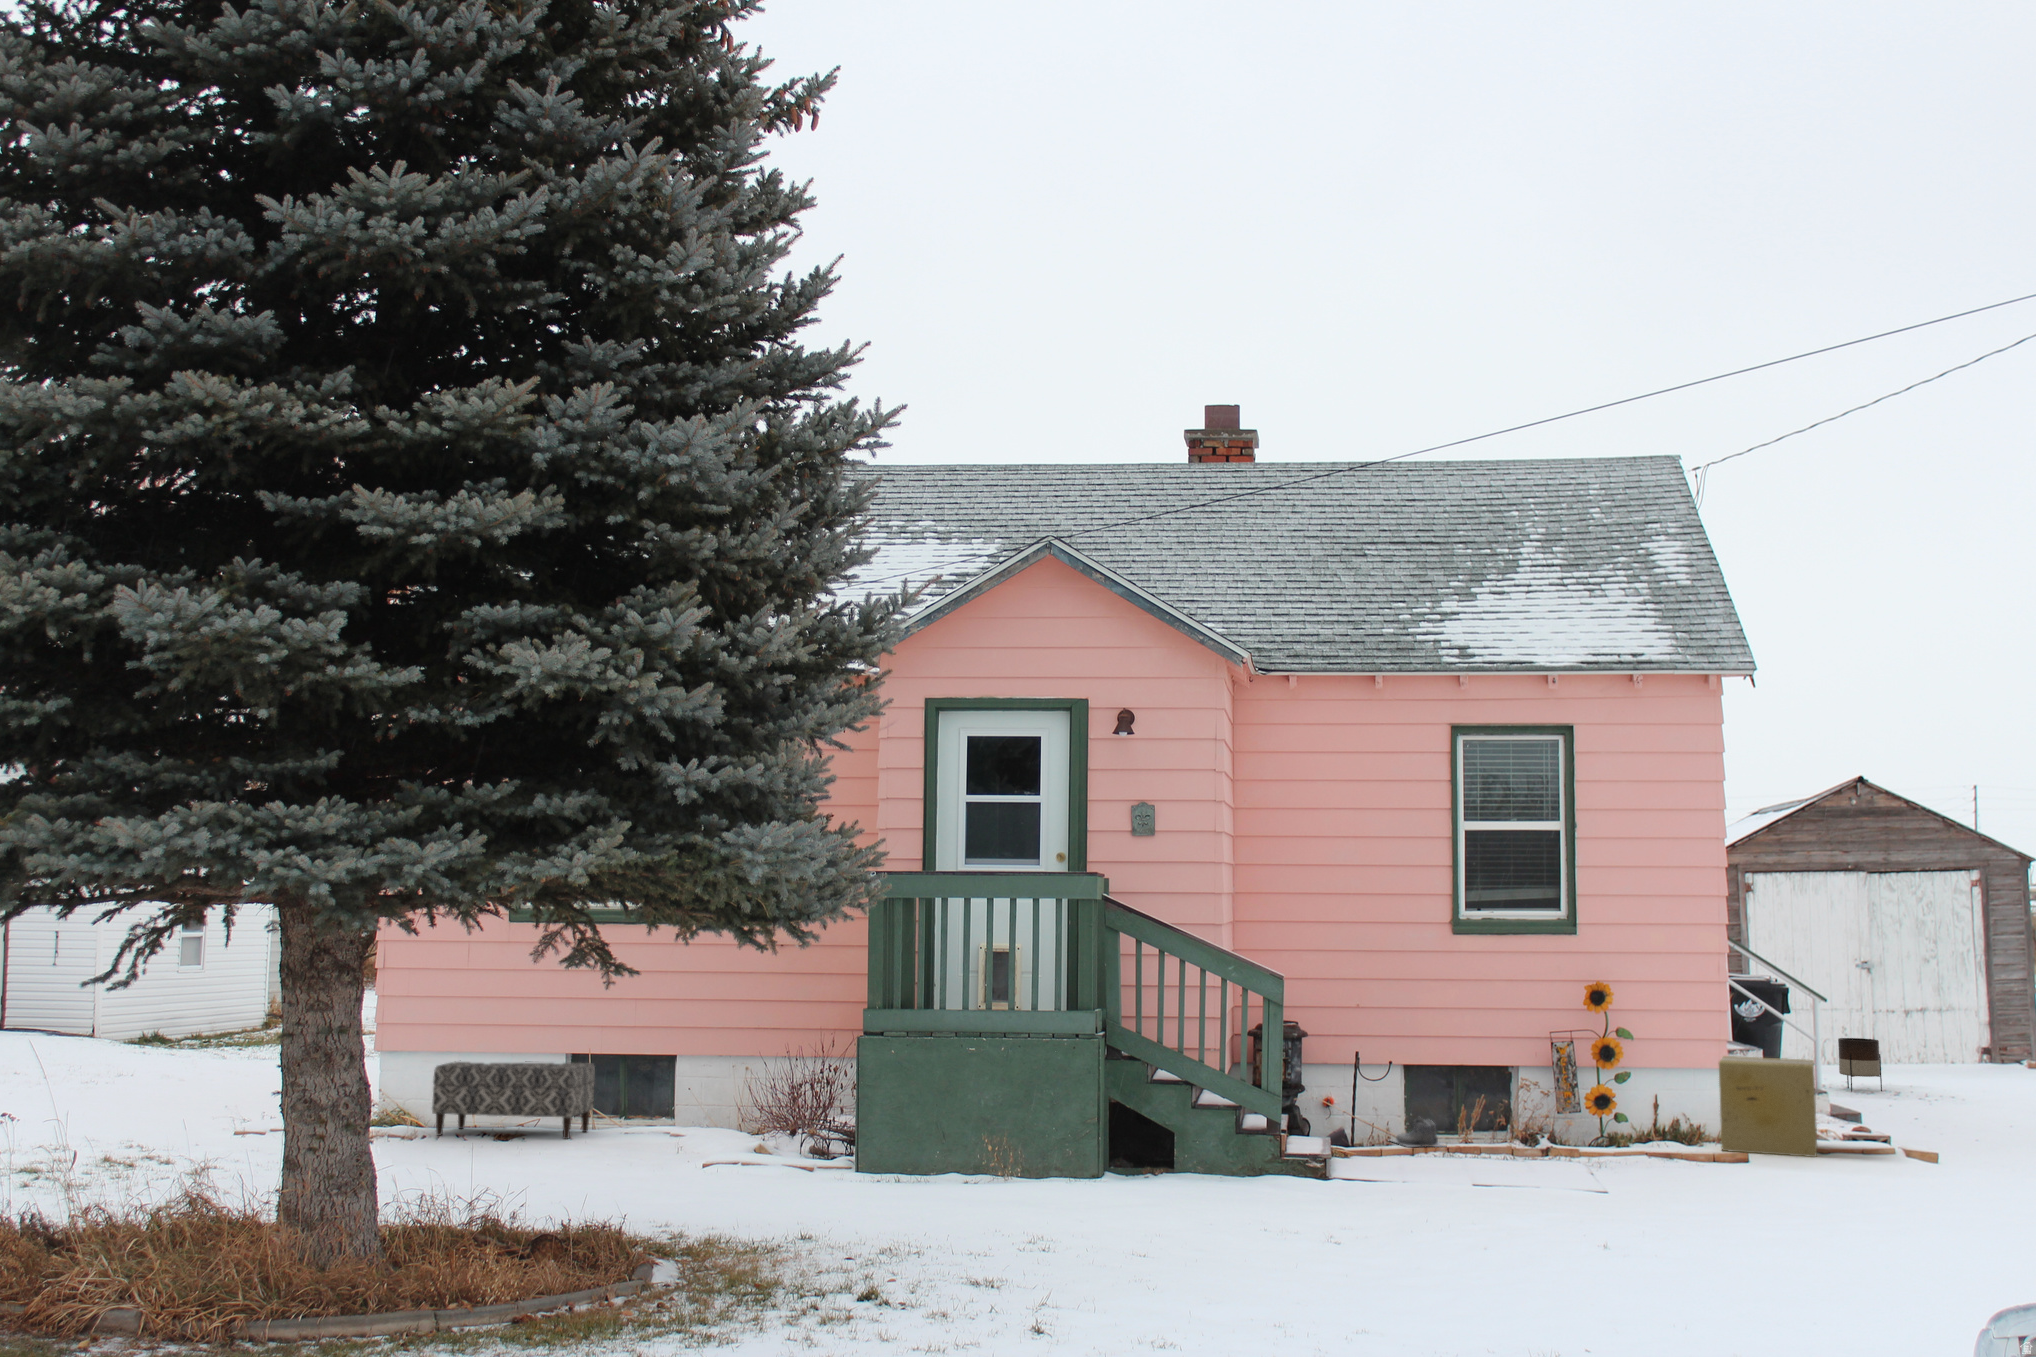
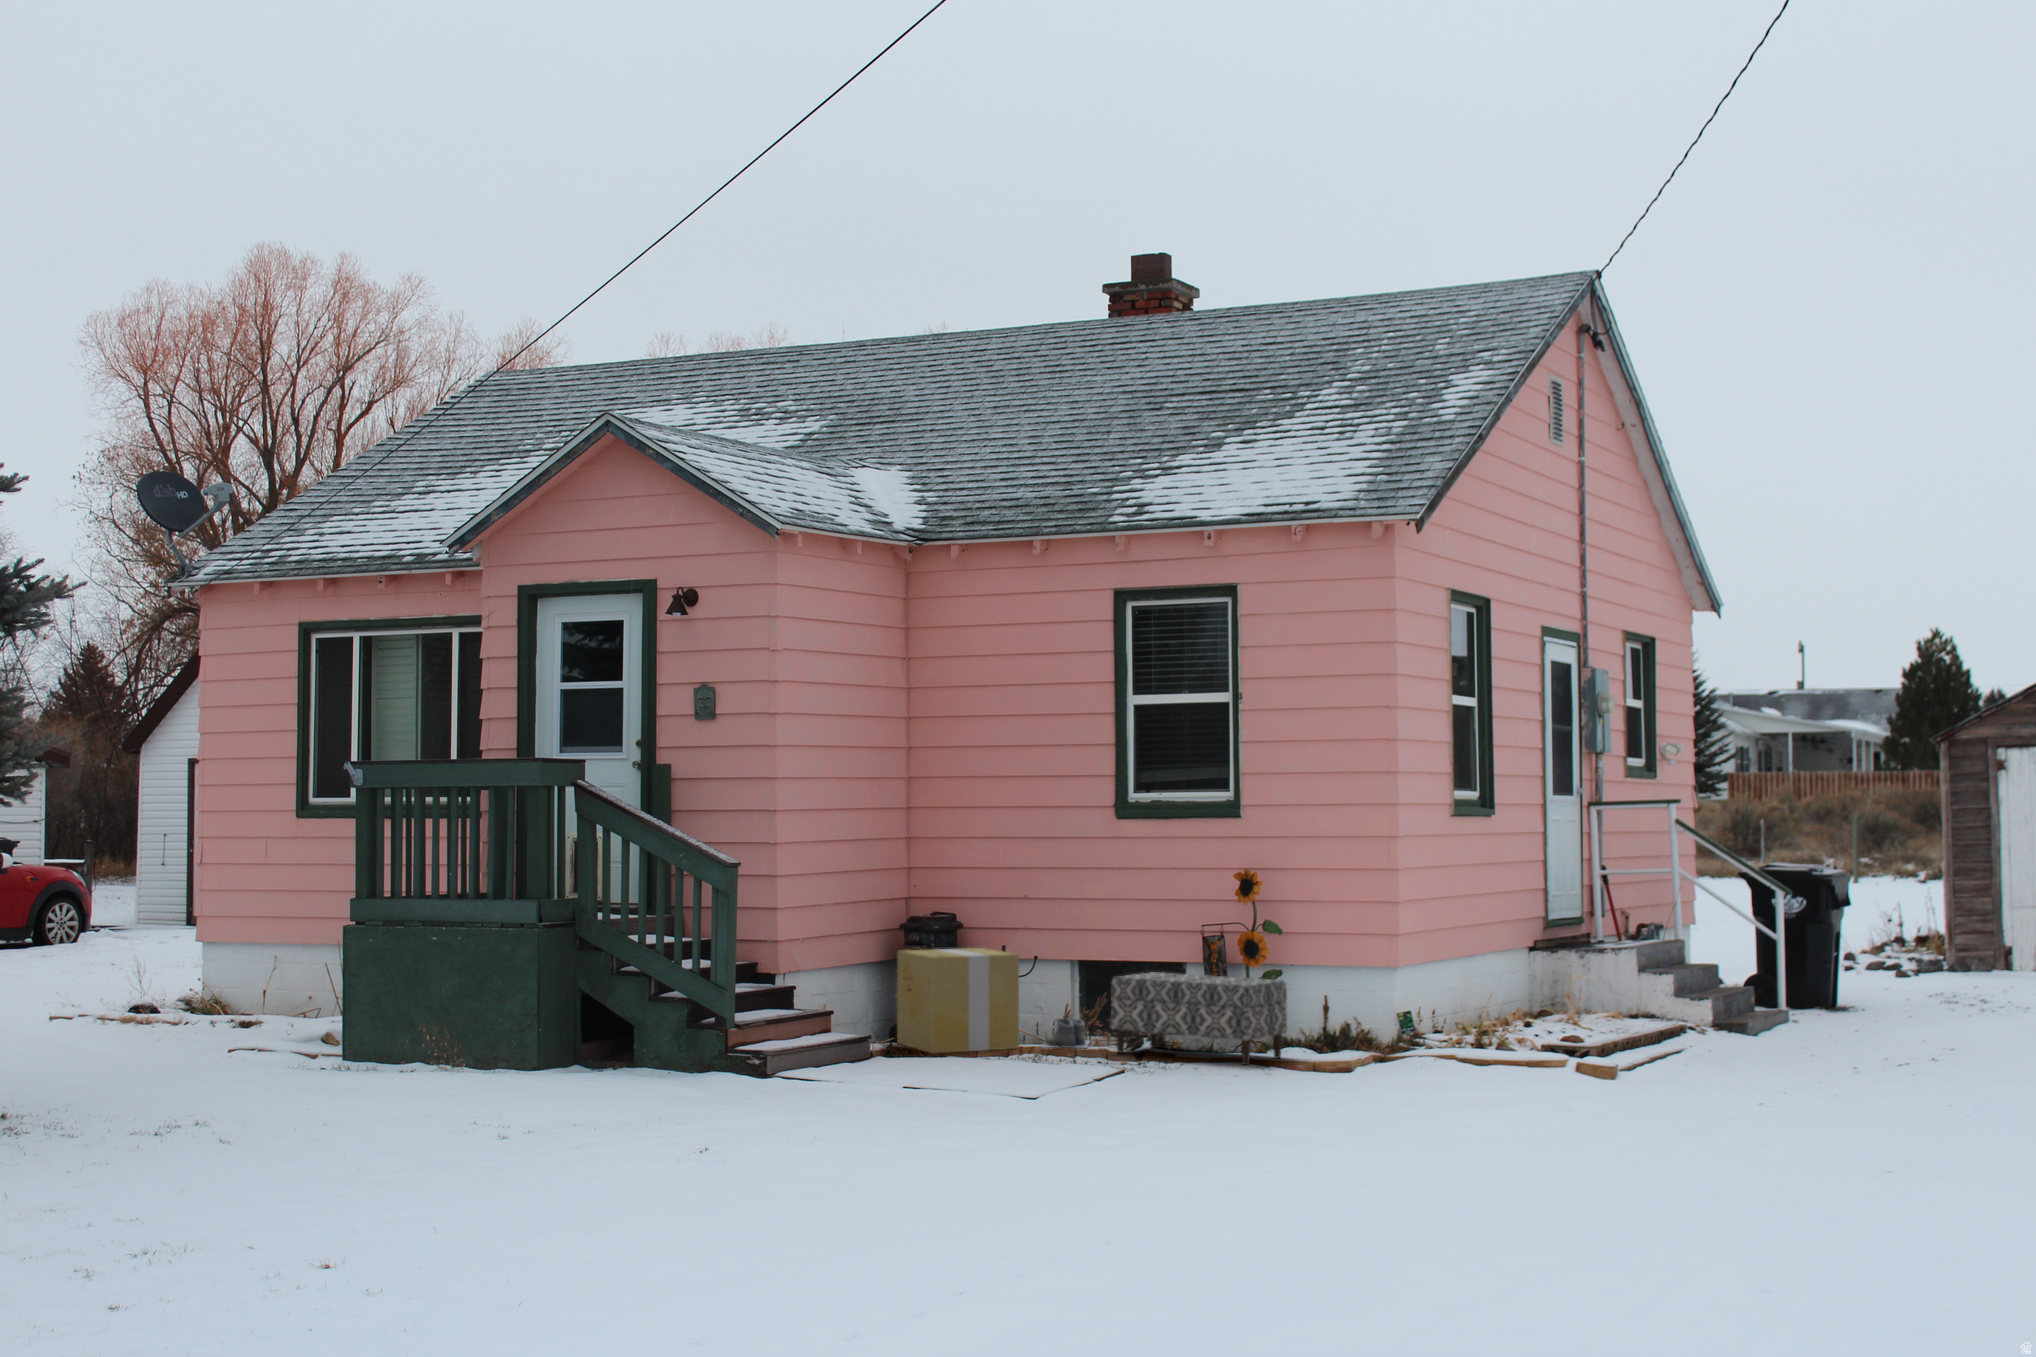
planter: present [1838,1038,1882,1091] -> none [1829,945,1879,1010]
cardboard box: present [1719,1056,1817,1157] -> present [897,948,1019,1053]
bench: present [432,1061,595,1139] -> present [1111,972,1287,1065]

